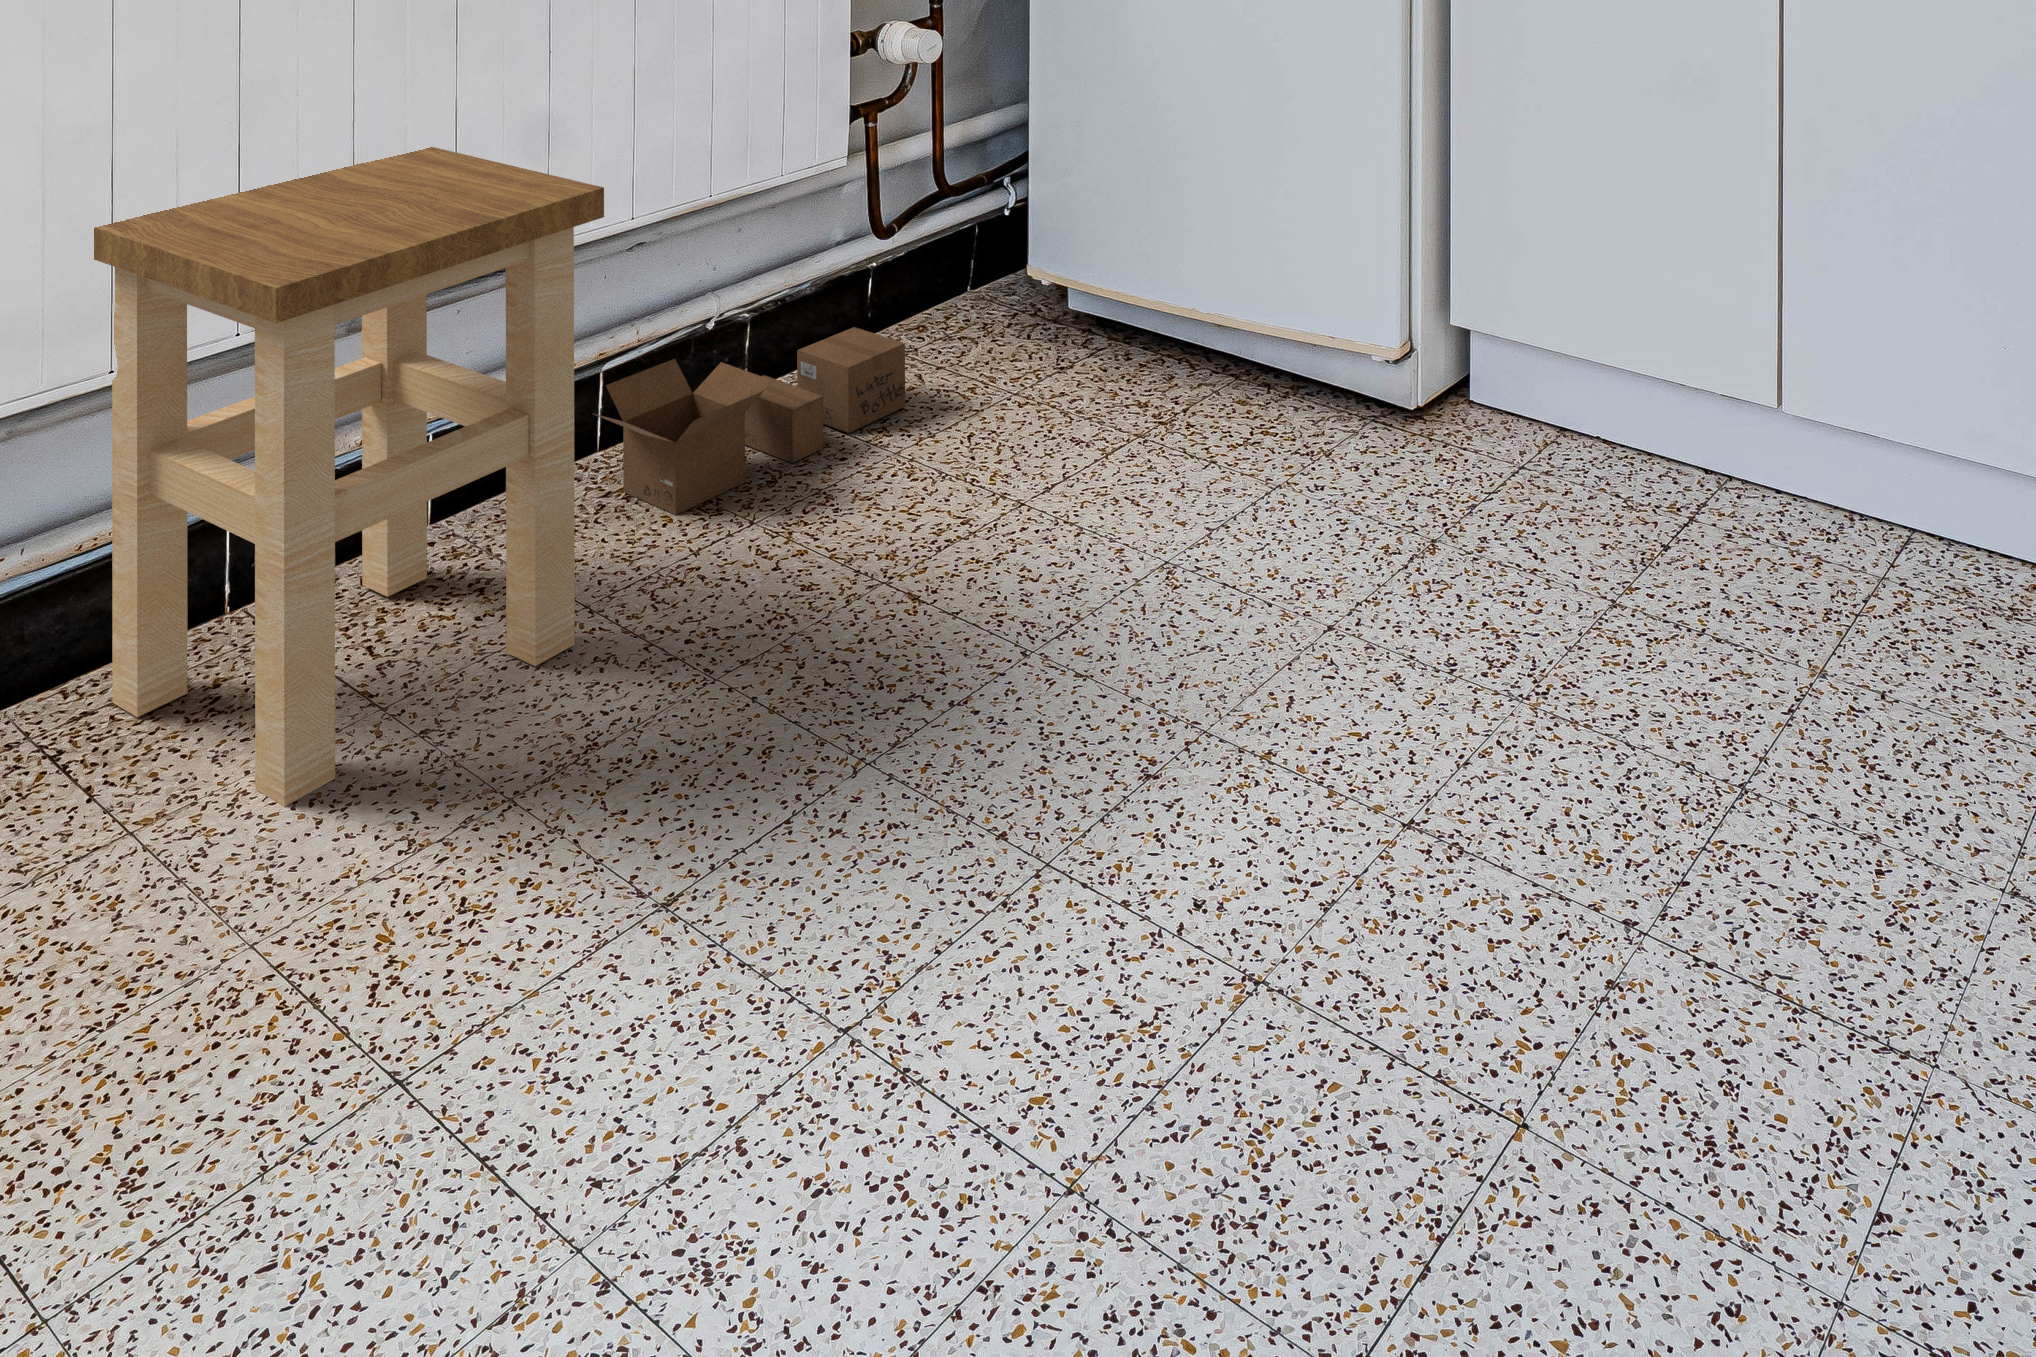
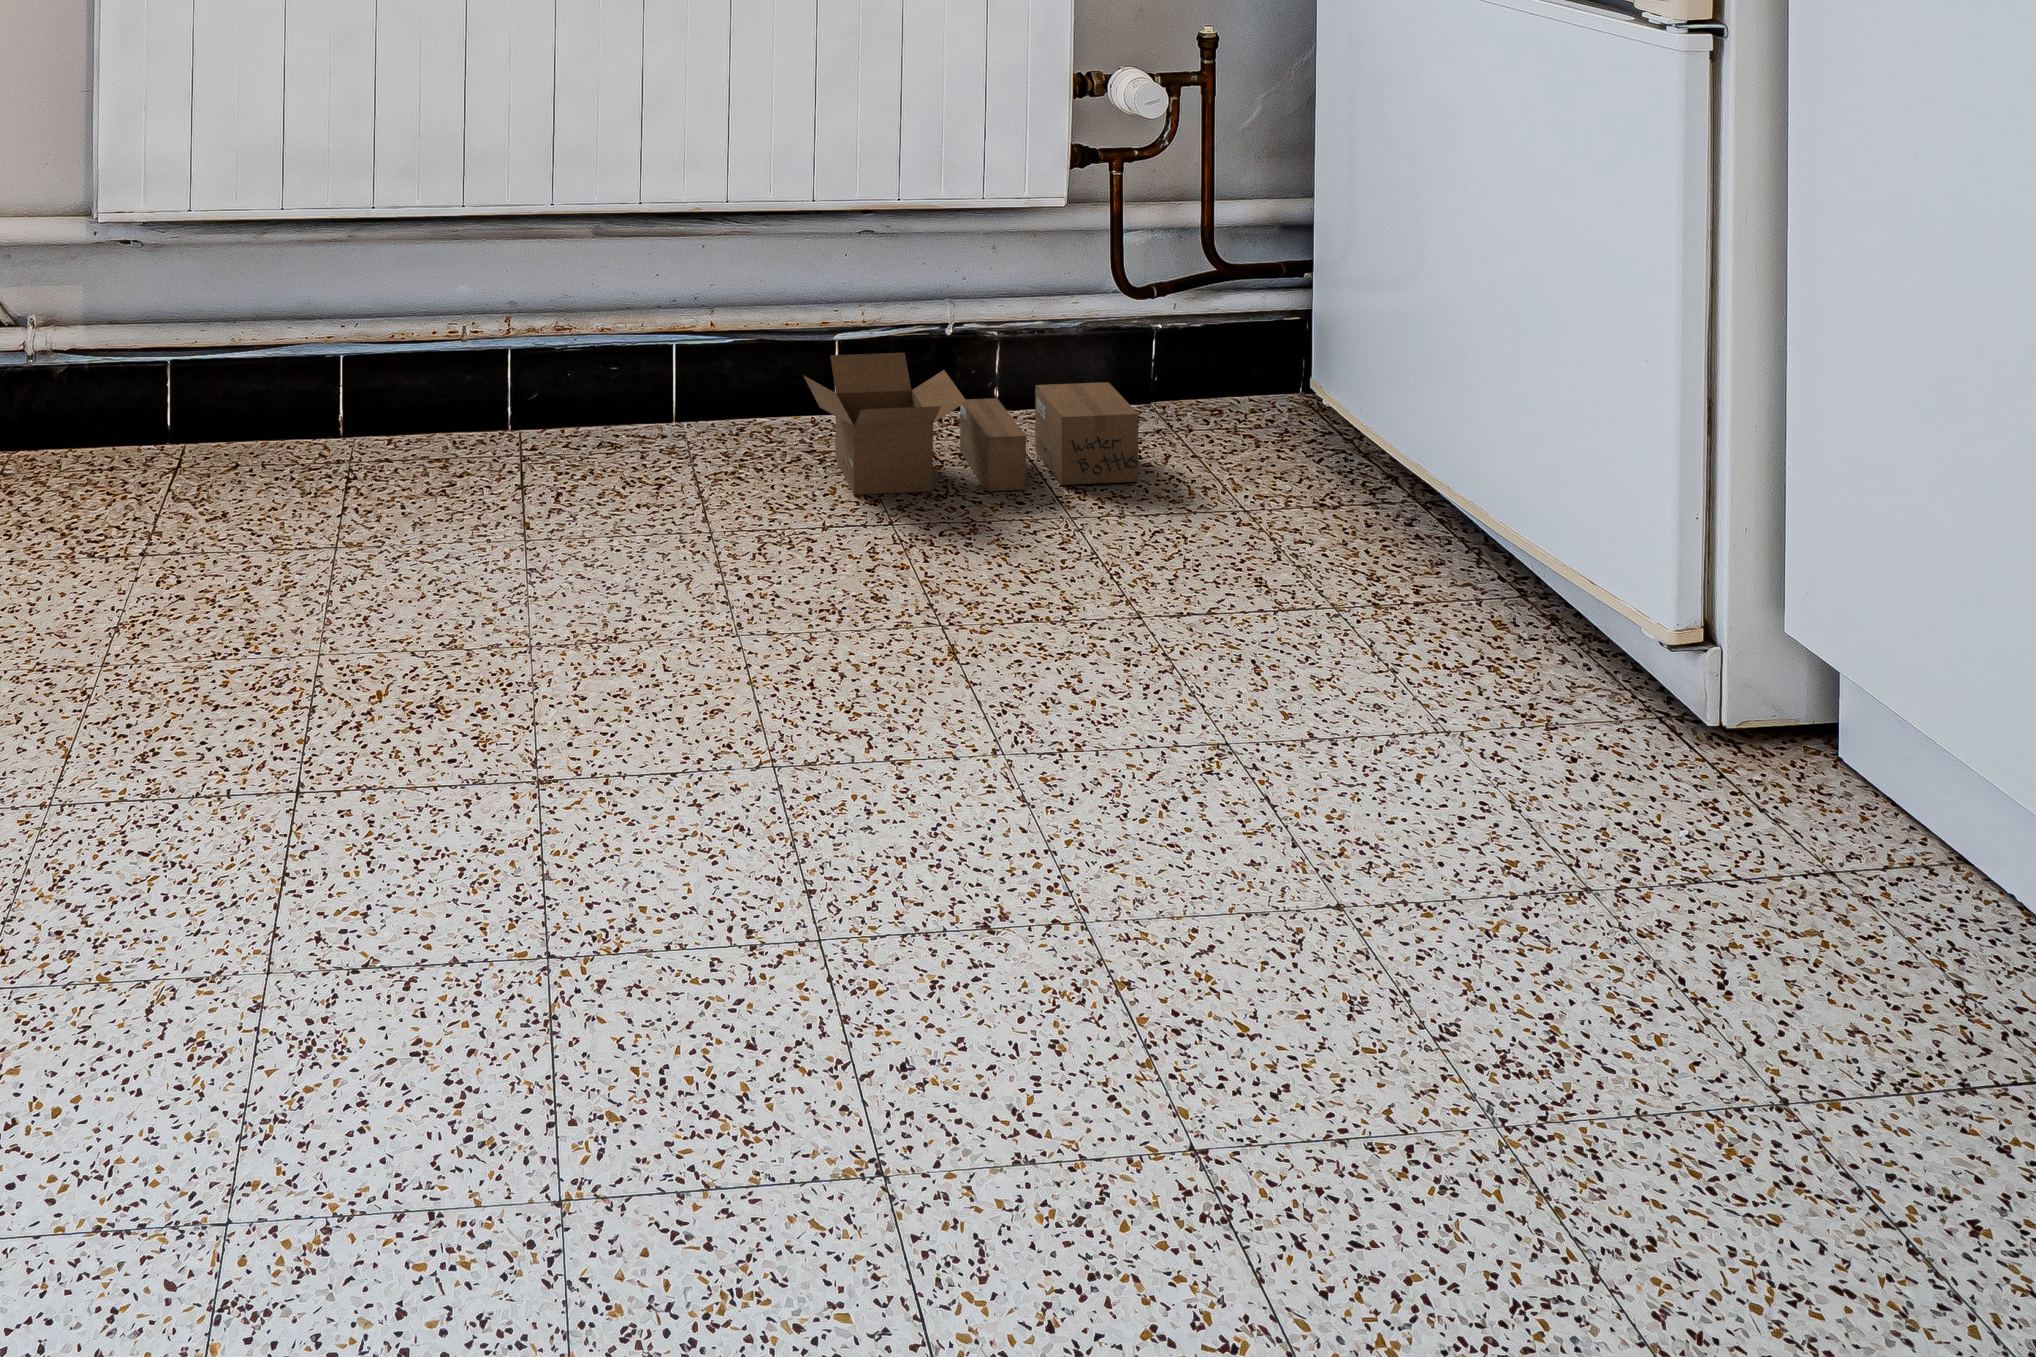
stool: present [94,147,604,807] -> none [394,90,707,584]

